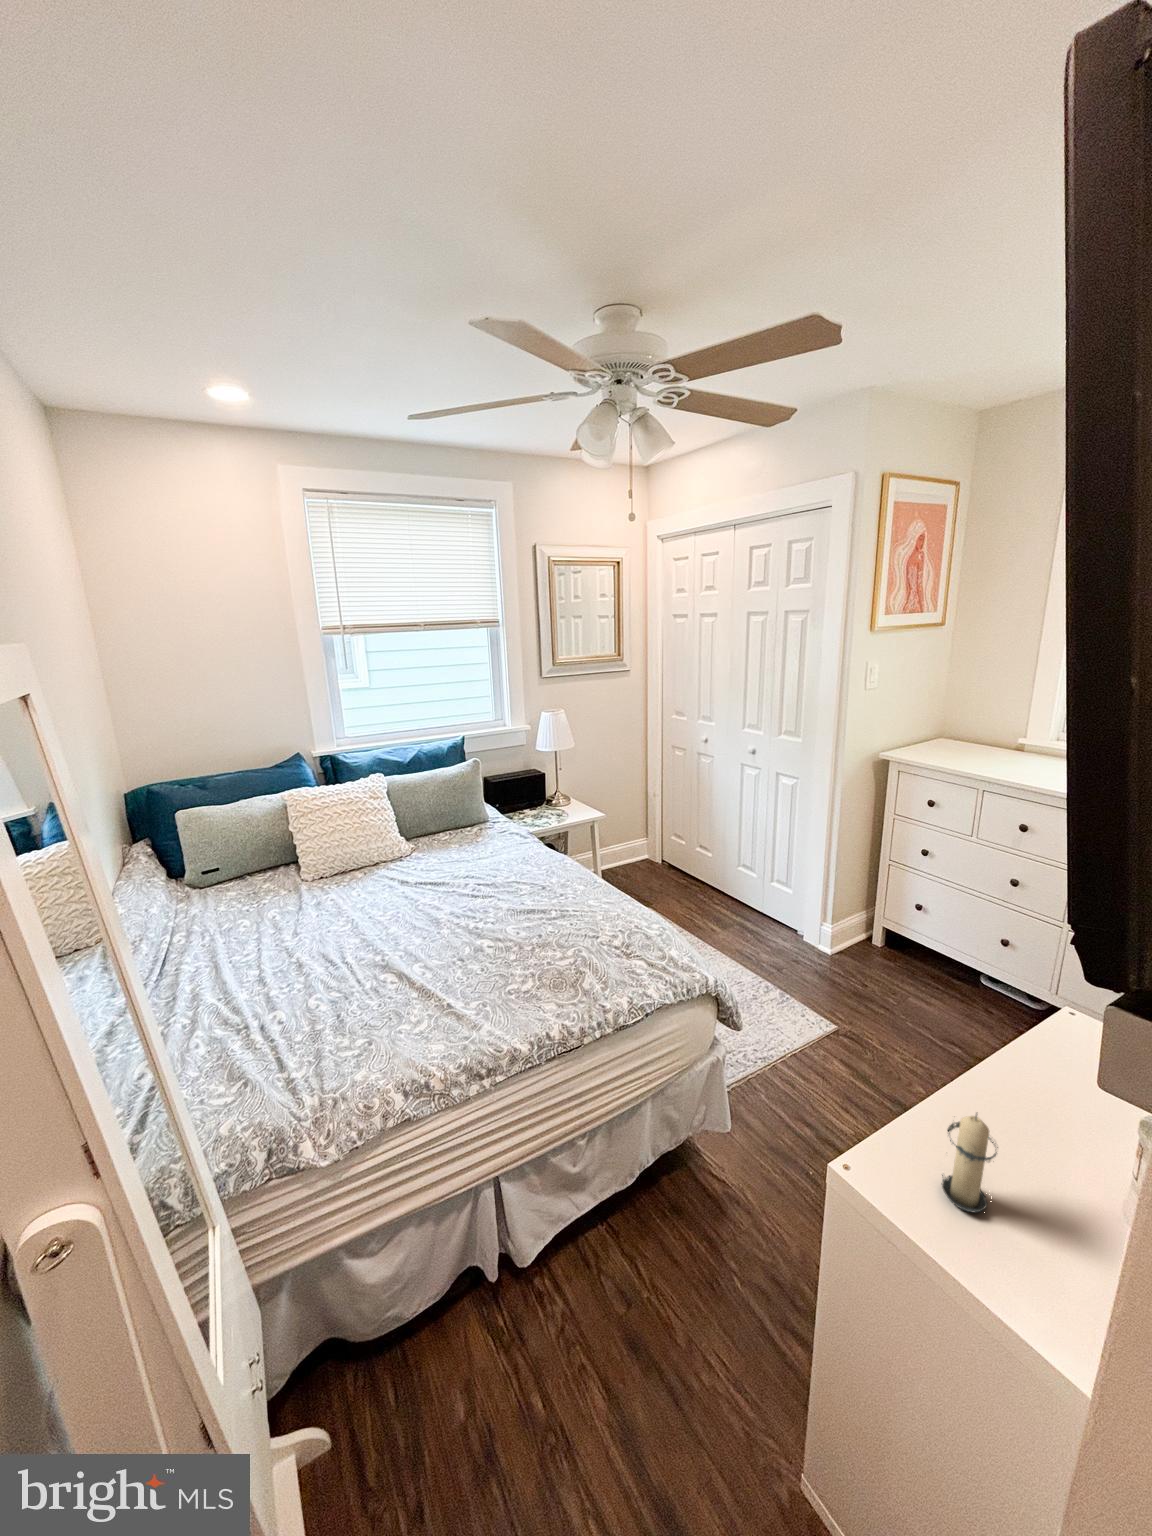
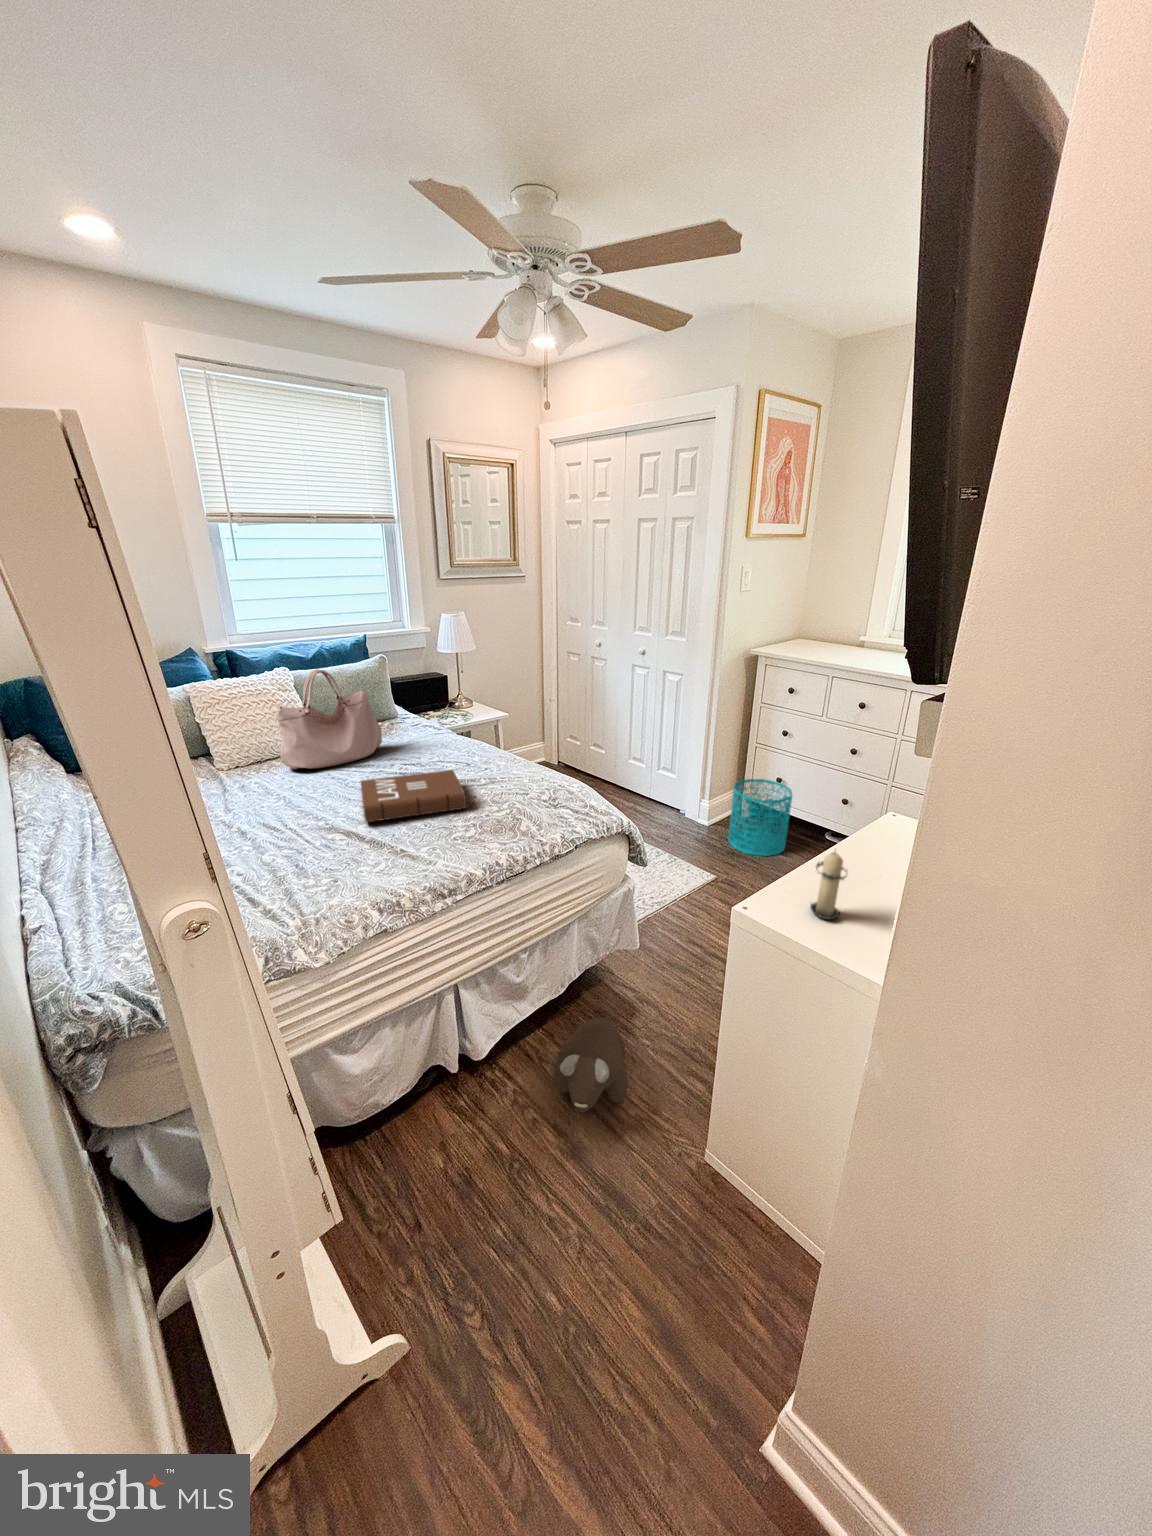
handbag: none [356,783,461,885] -> present [276,669,382,769]
book: none [417,900,528,964] -> present [361,770,466,823]
wastebasket: none [856,905,938,1005] -> present [728,779,792,856]
plush toy: none [608,1234,701,1383] -> present [554,1017,627,1112]

